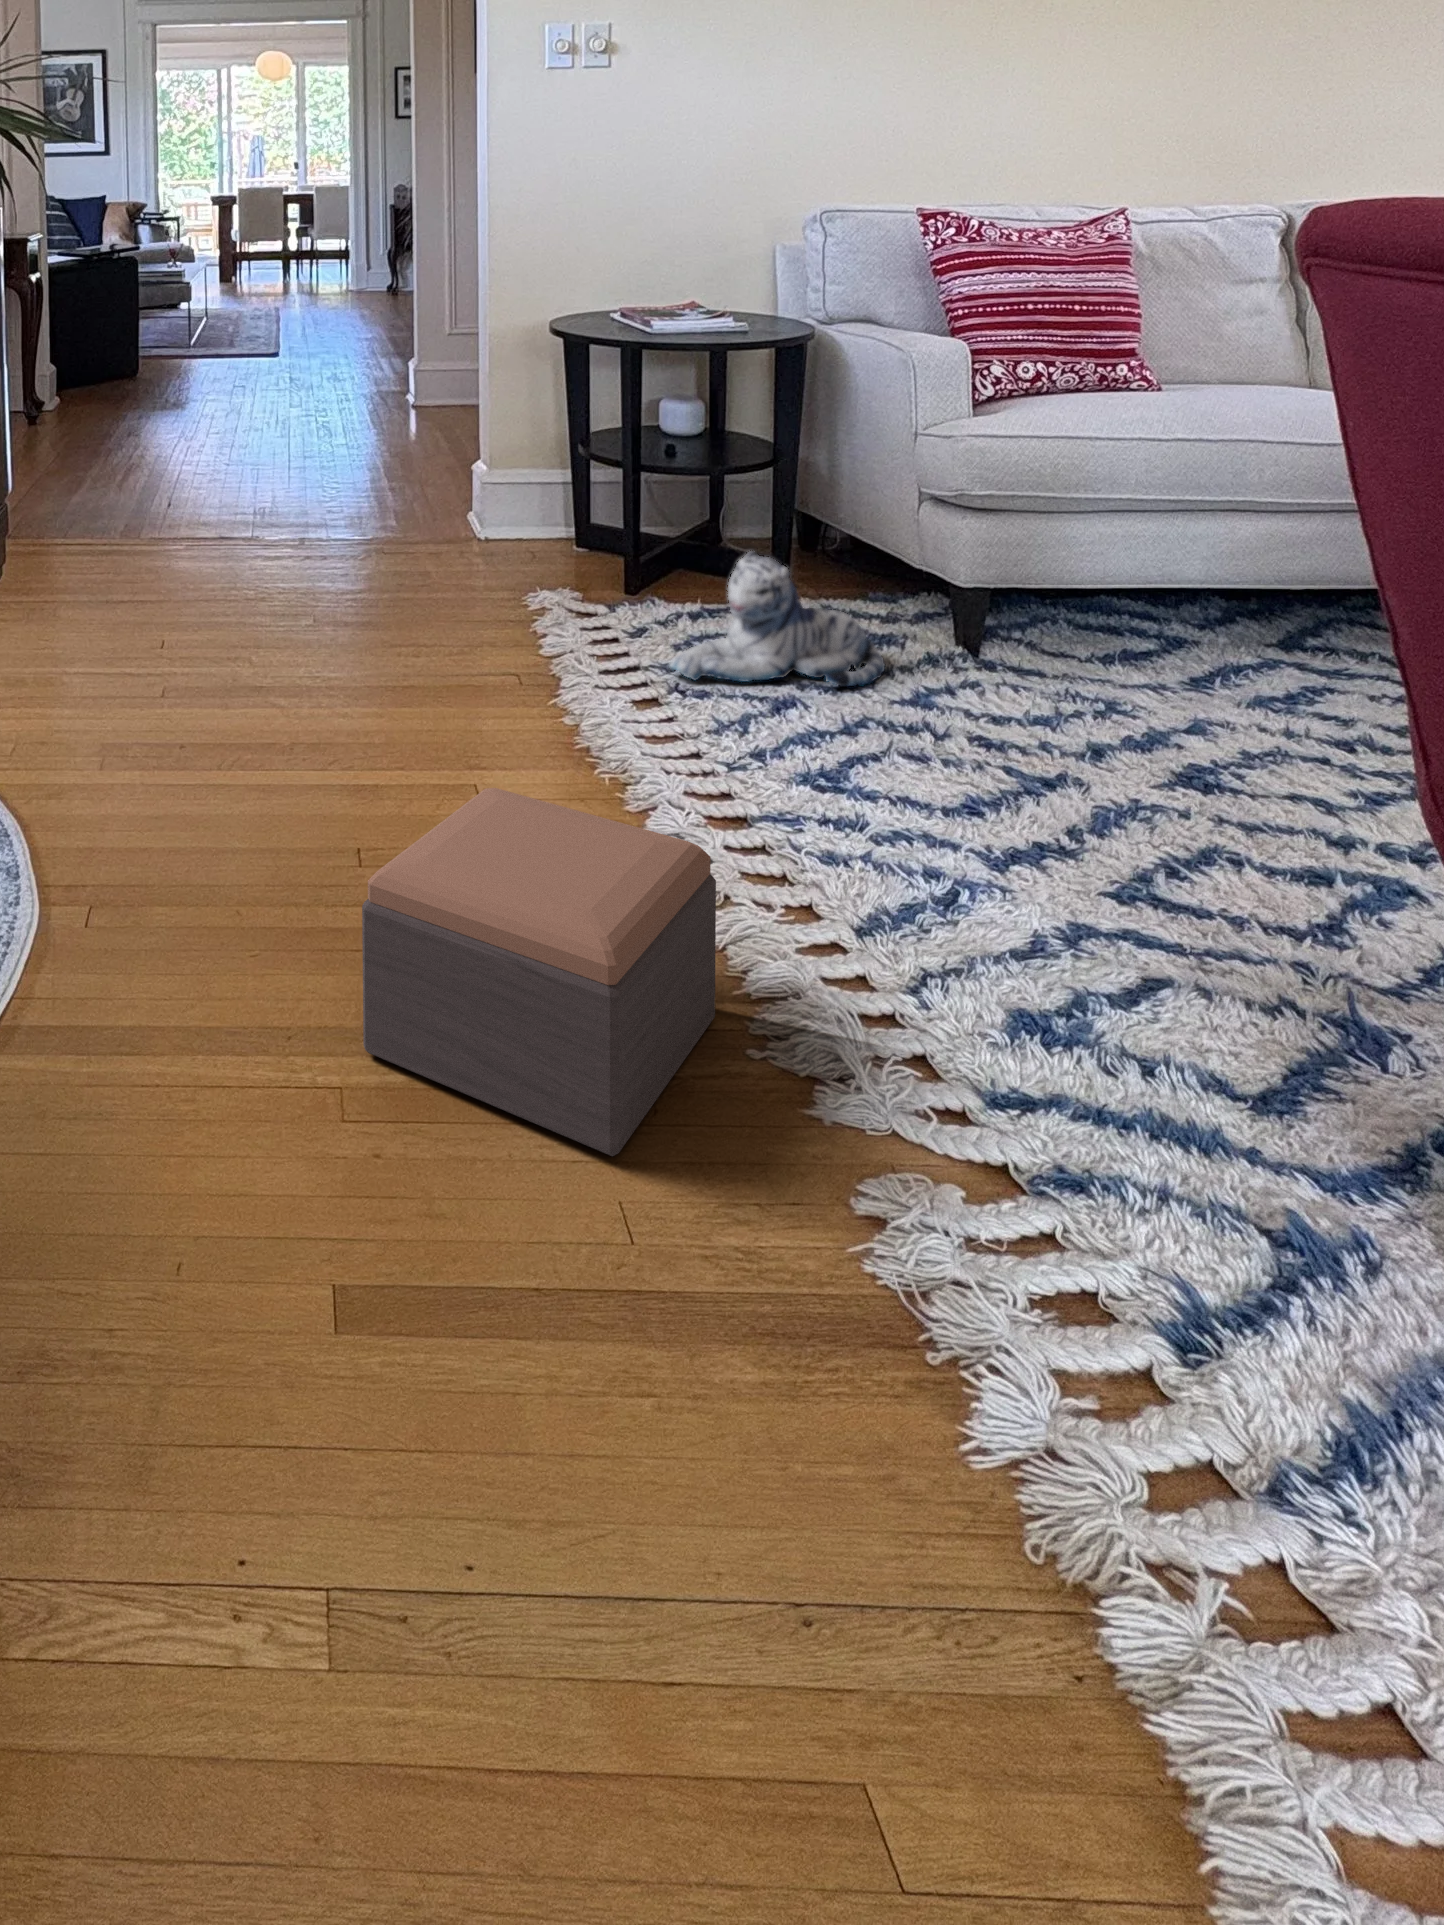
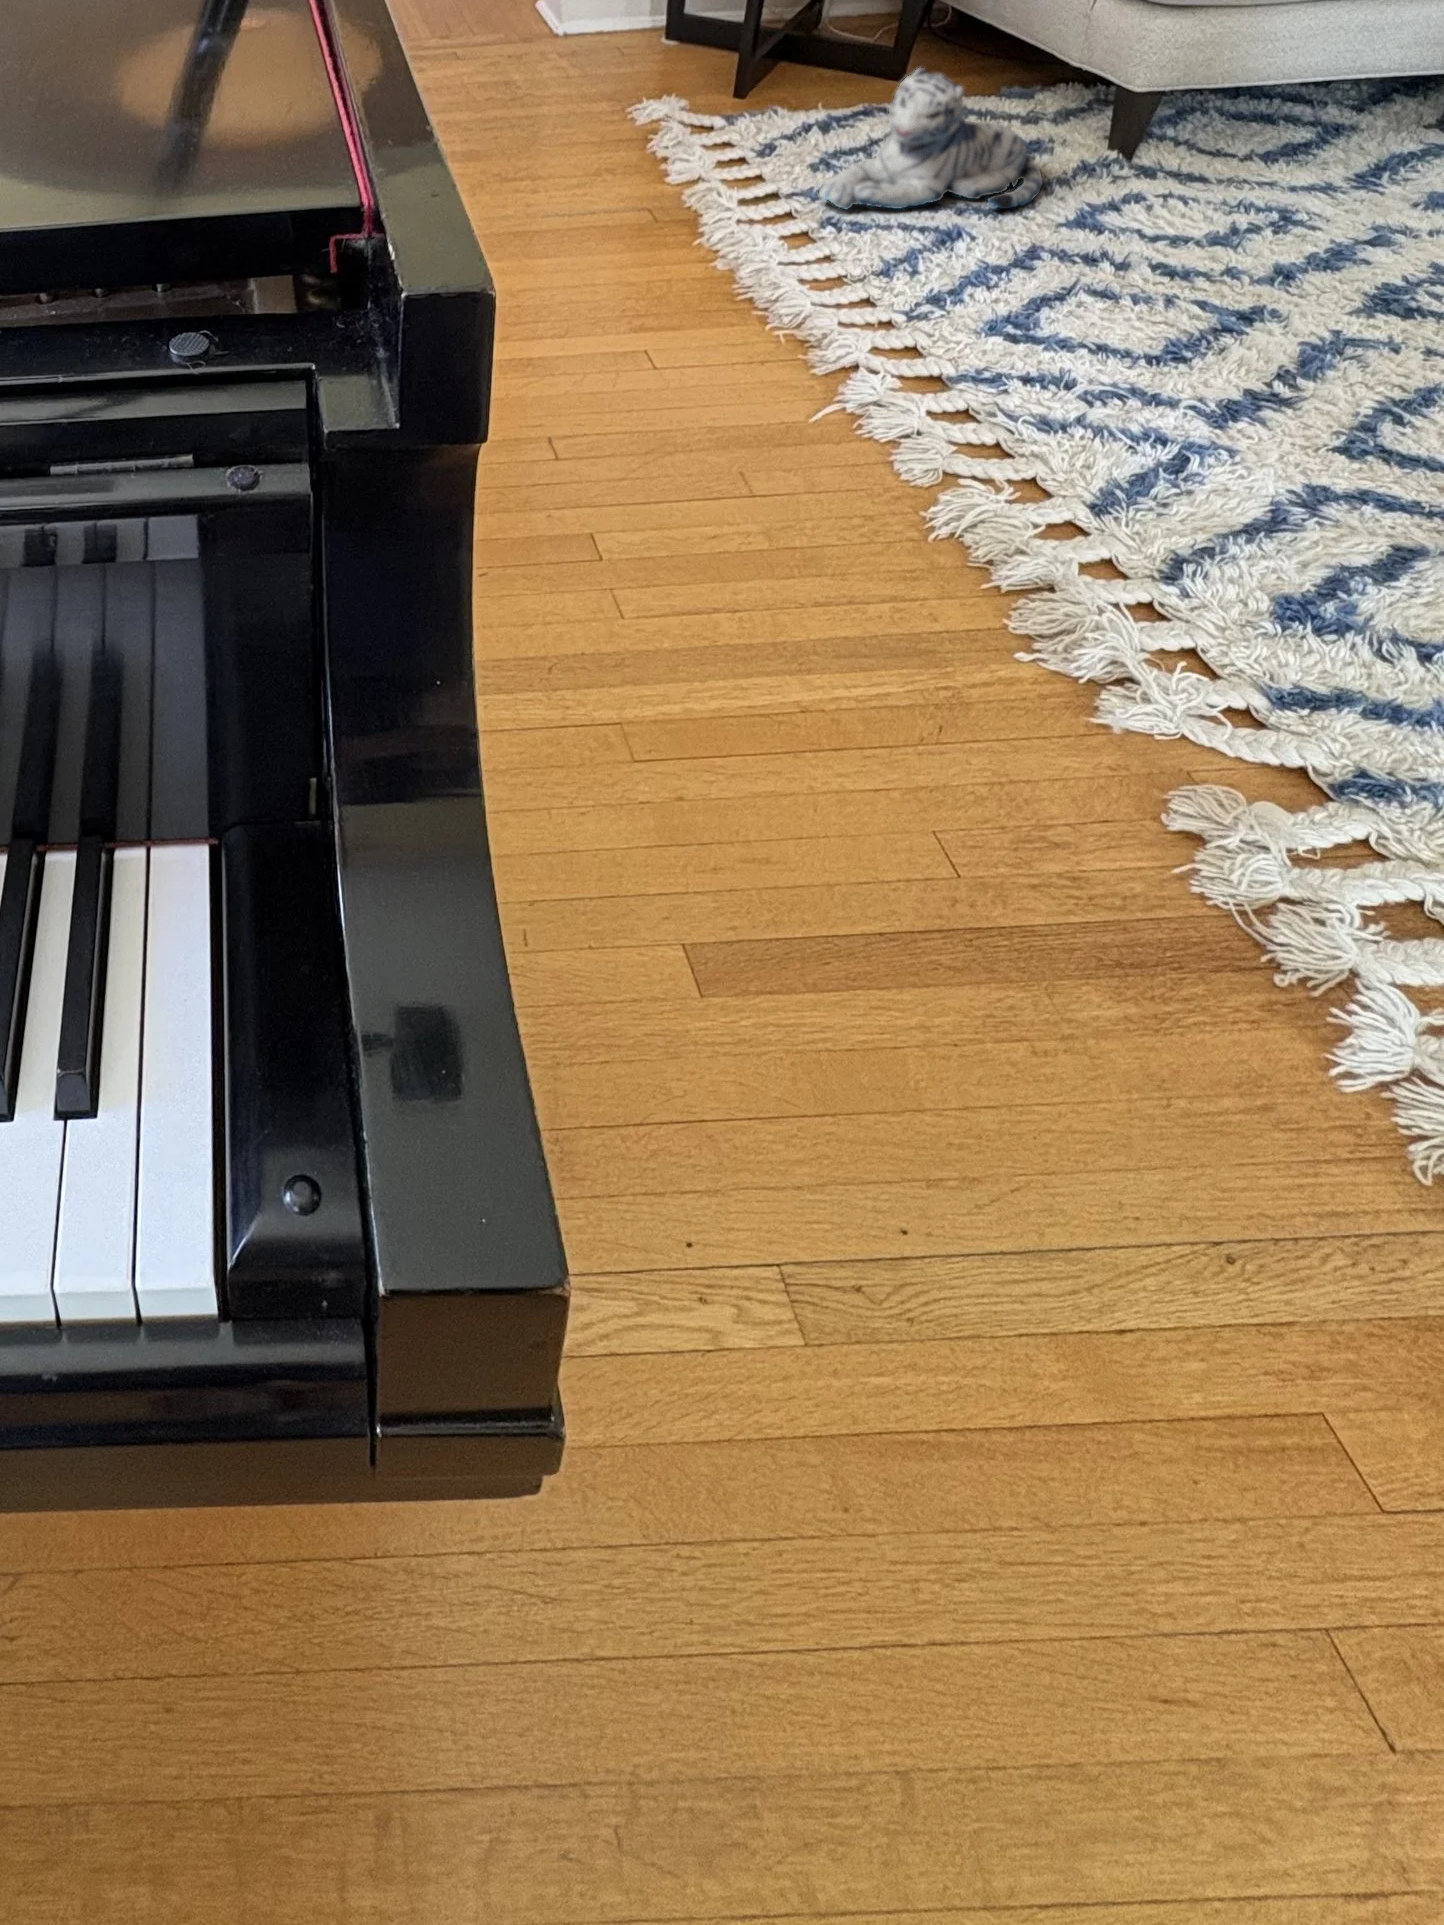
footstool: present [362,788,716,1156] -> none [630,407,1004,787]

